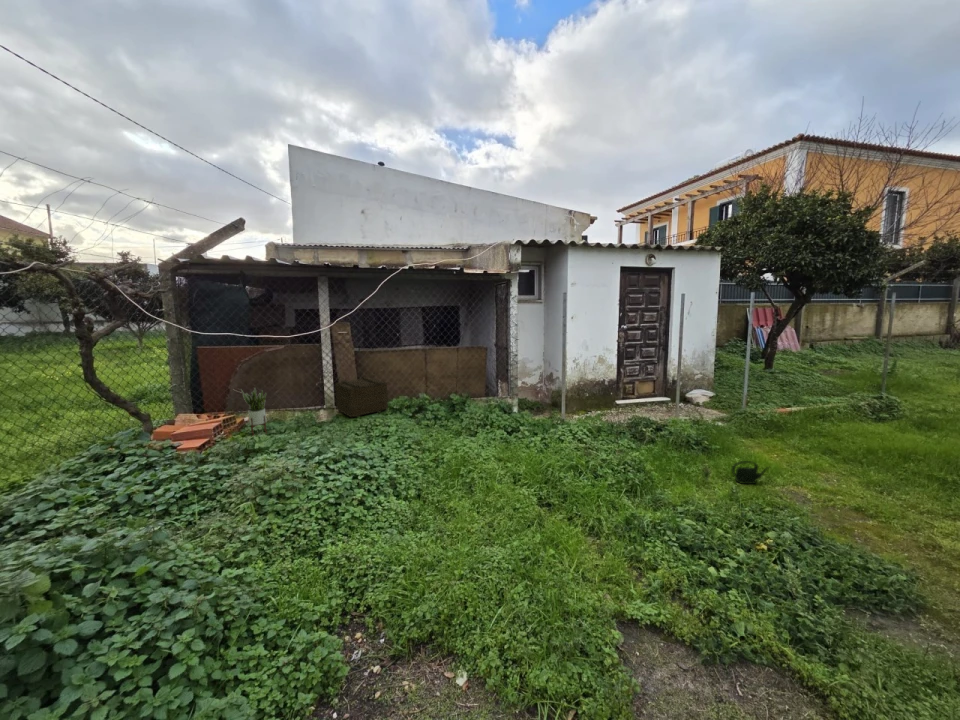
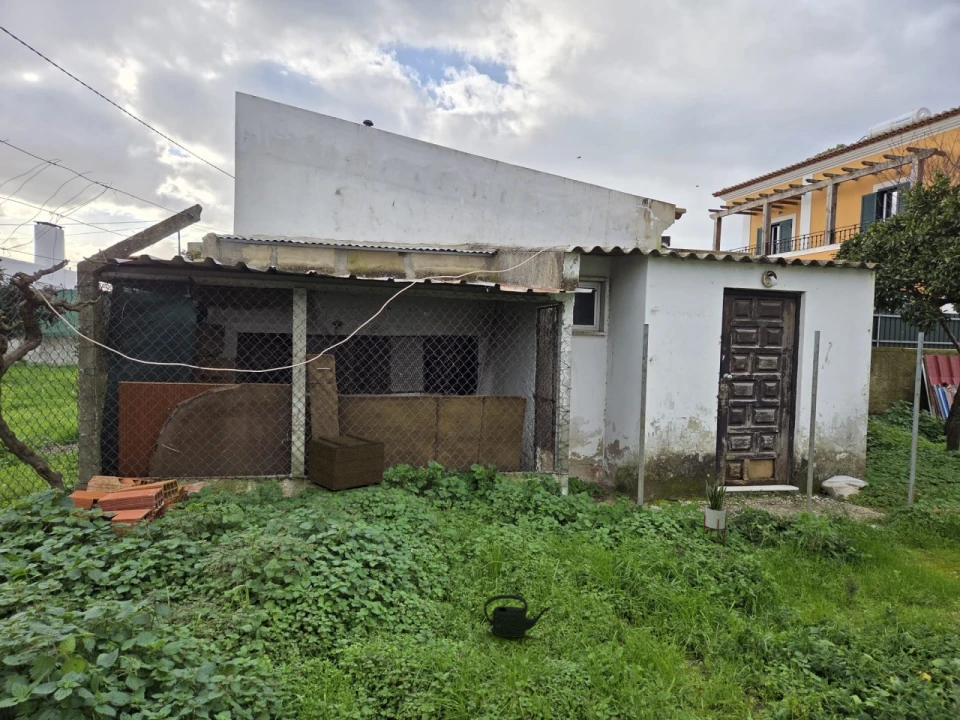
potted plant: present [242,389,267,436] -> present [703,480,727,544]
watering can: present [732,461,767,484] -> present [484,595,550,638]

